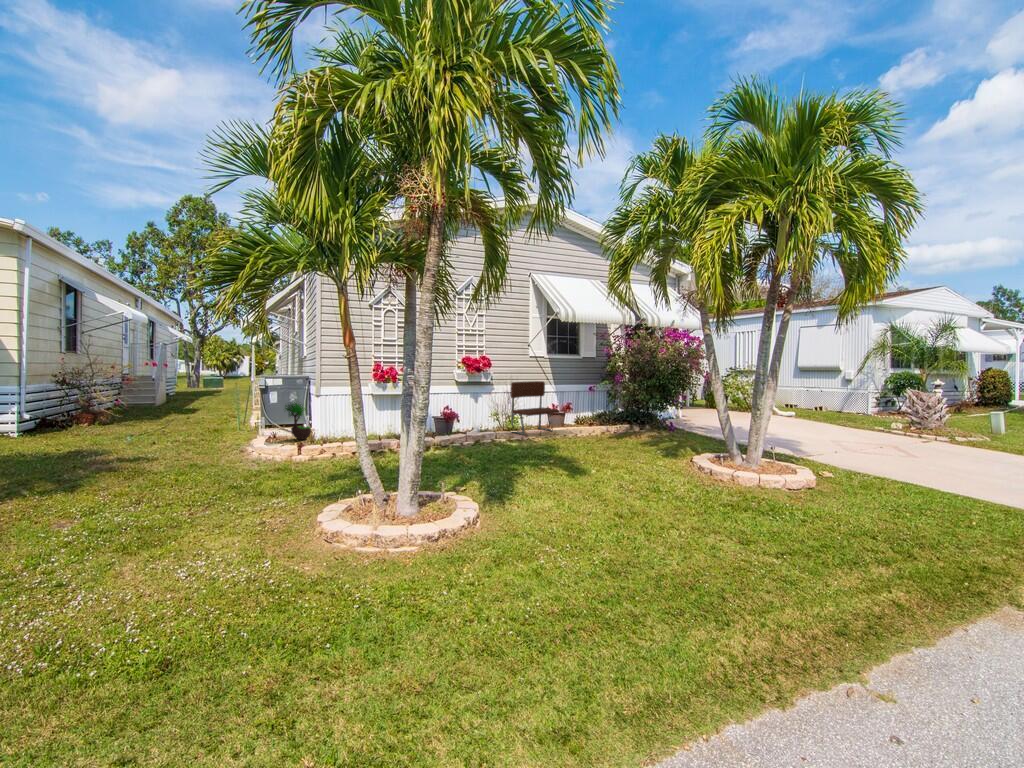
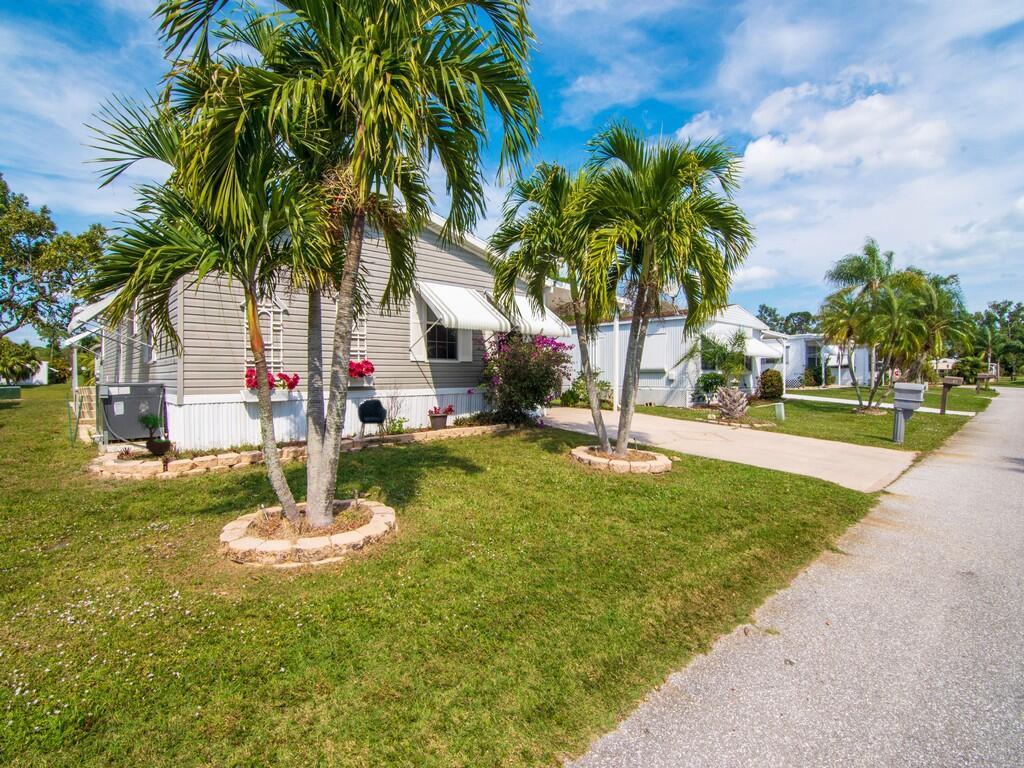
bench: present [511,381,559,435] -> none [394,385,442,438]
chair: none [475,395,502,437] -> present [358,399,387,442]

